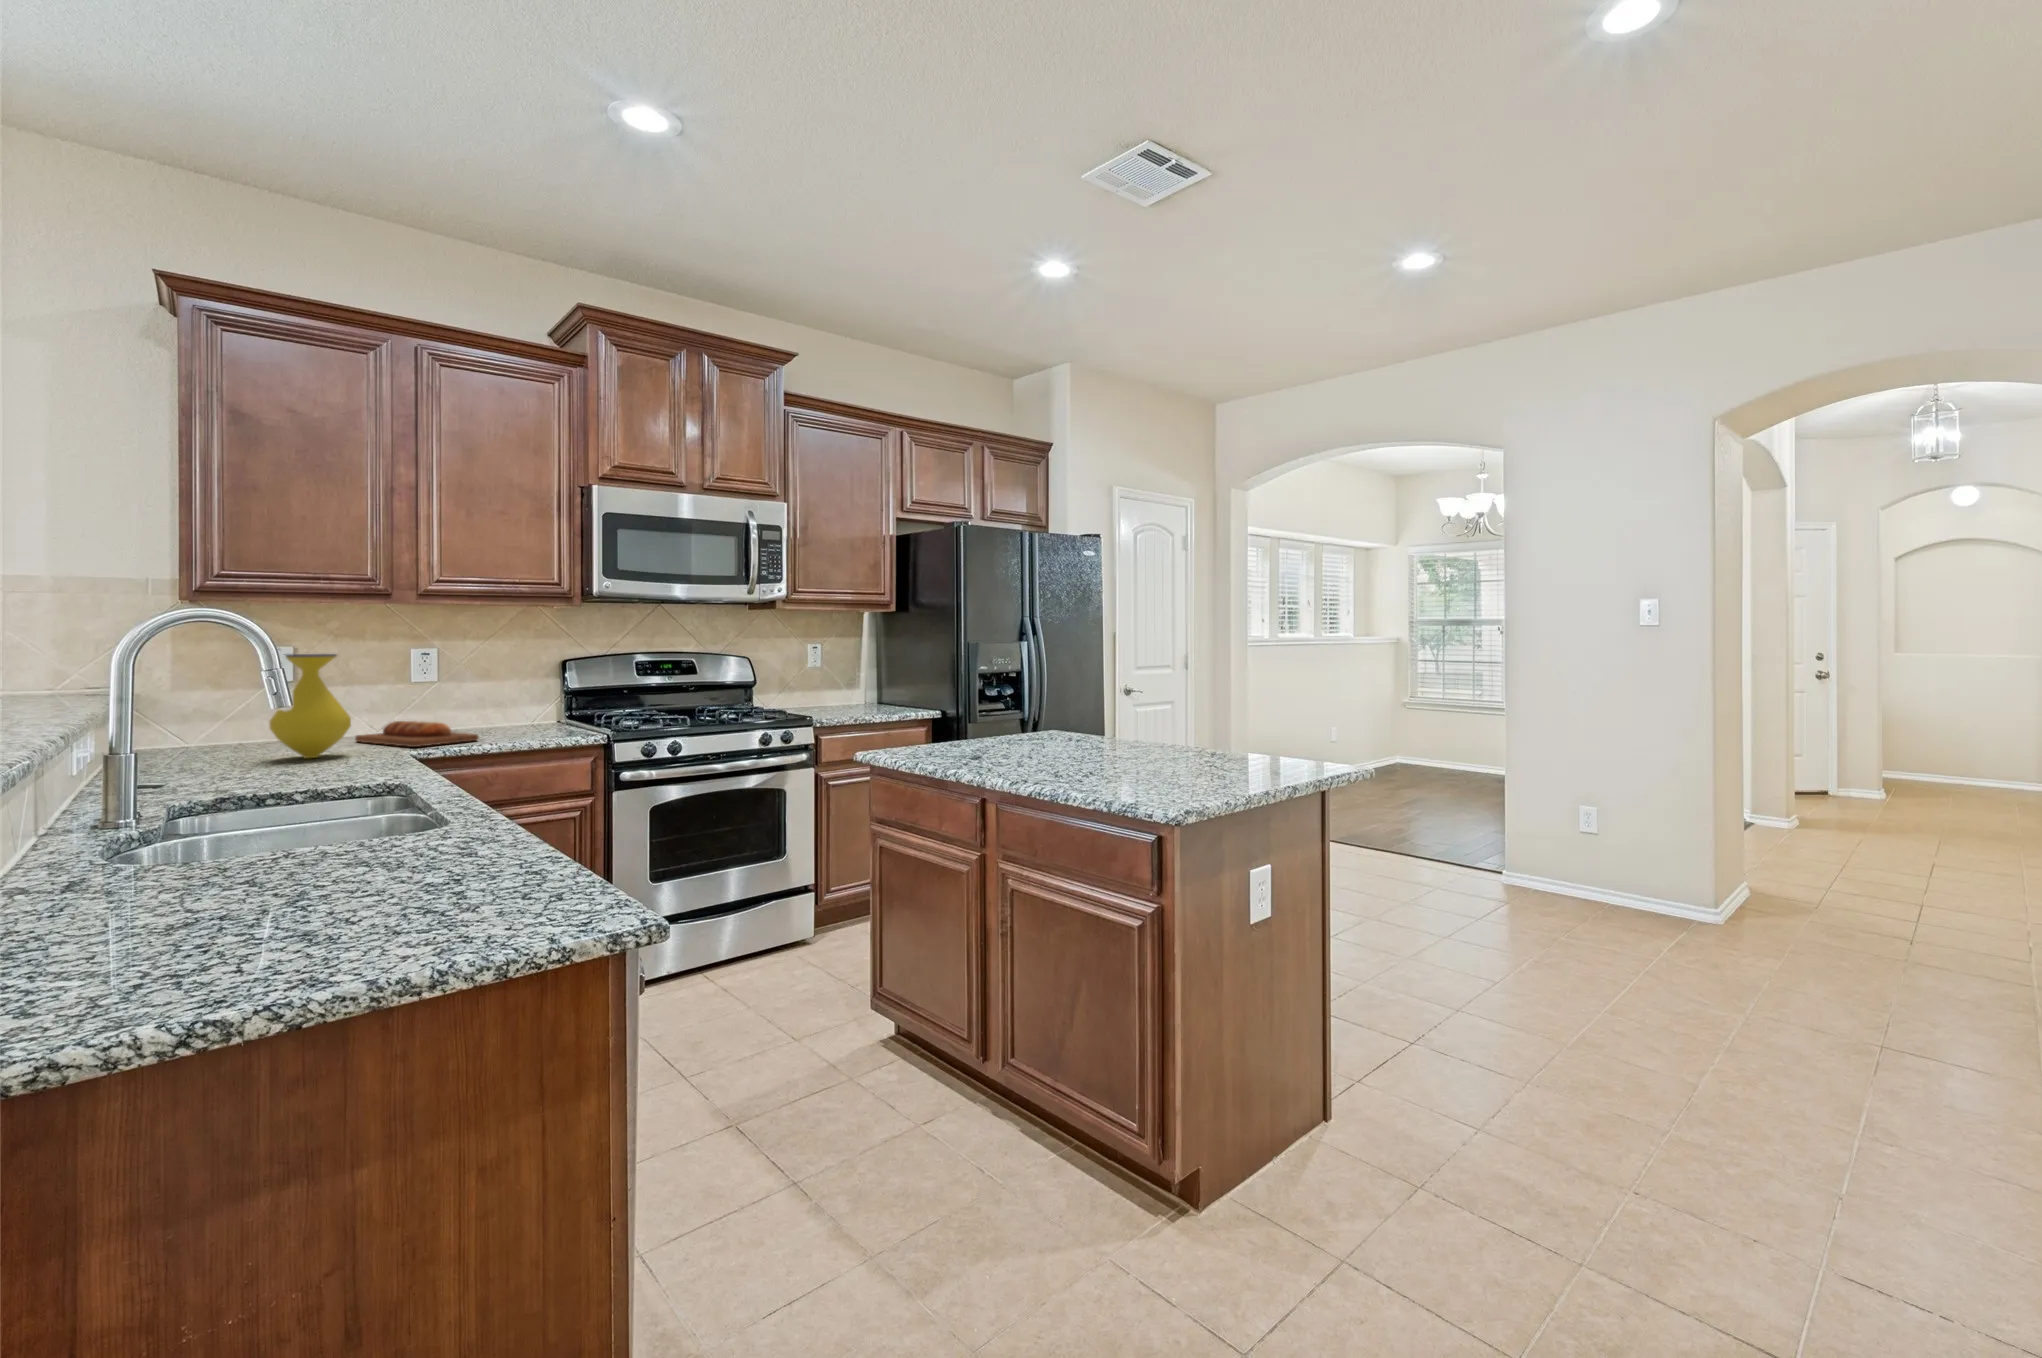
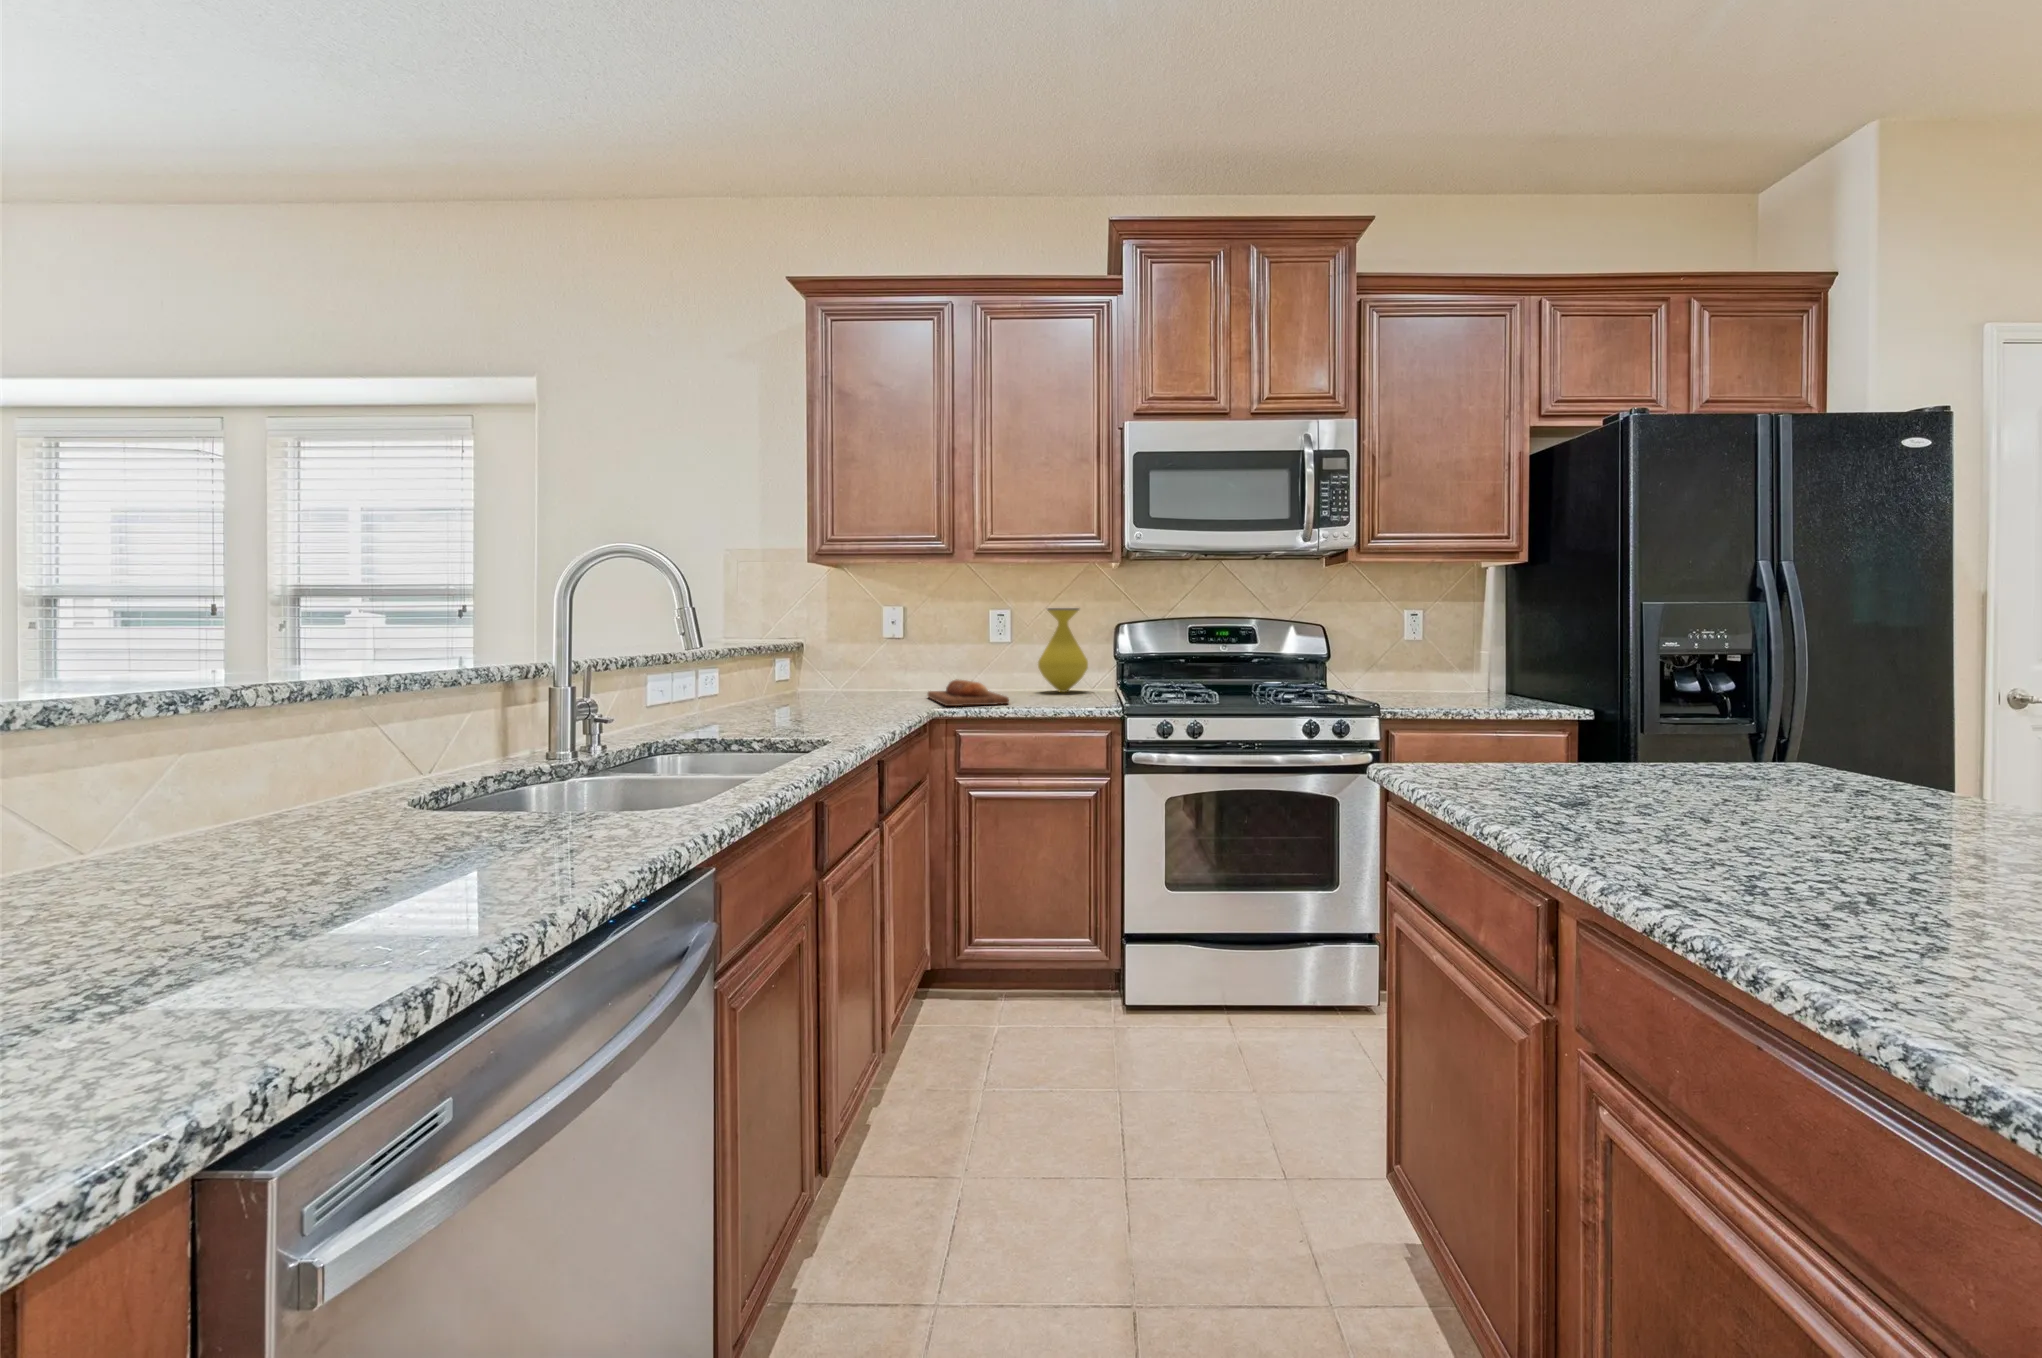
vase: present [269,654,351,758] -> present [1038,608,1088,692]

